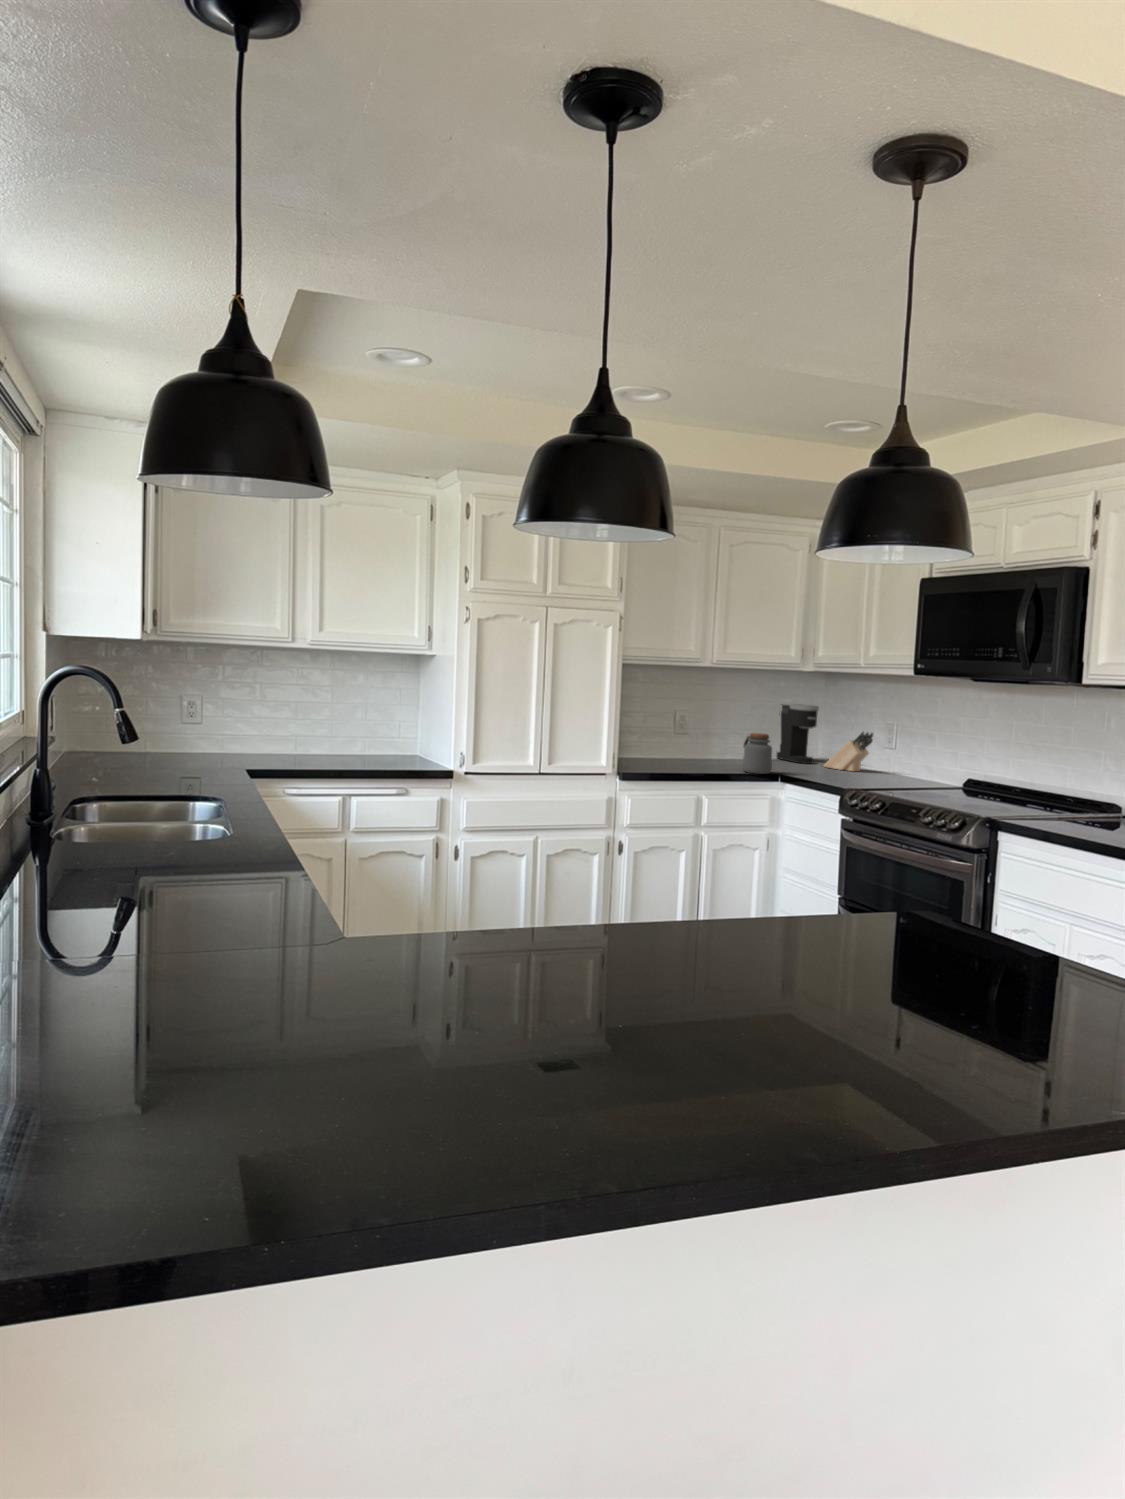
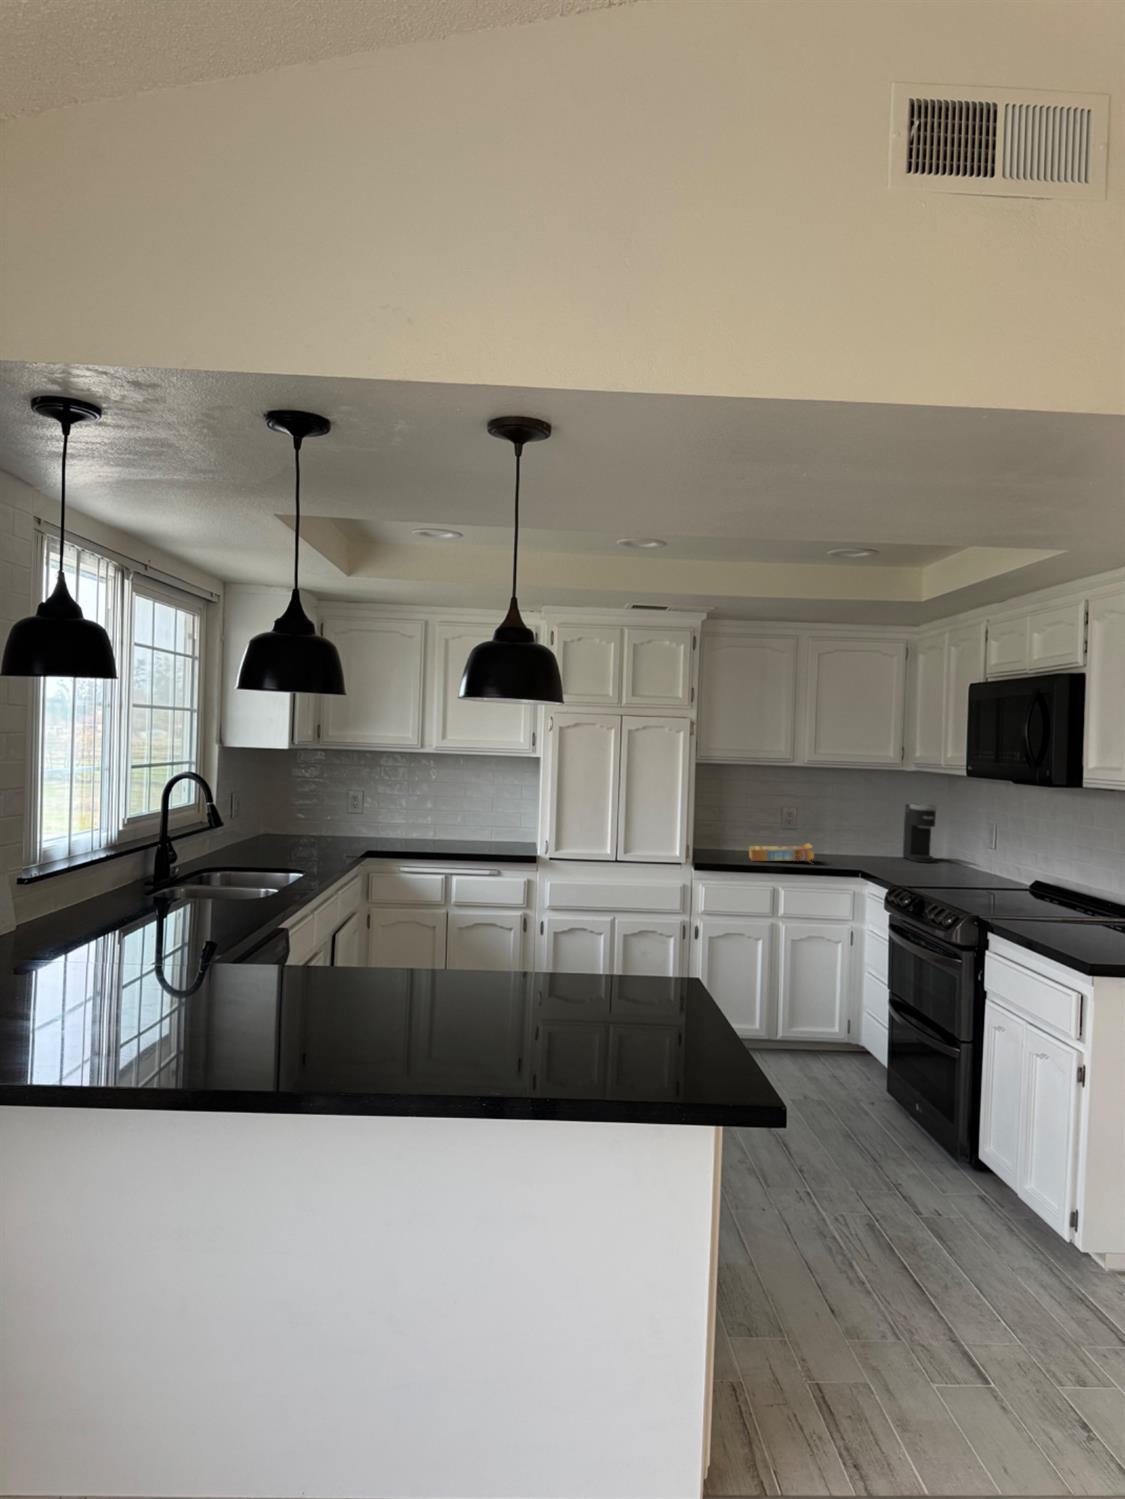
knife block: present [824,732,873,771] -> none [933,831,976,871]
jar: present [742,733,772,774] -> none [823,830,852,869]
cereal box: none [655,747,730,769] -> present [749,844,814,861]

